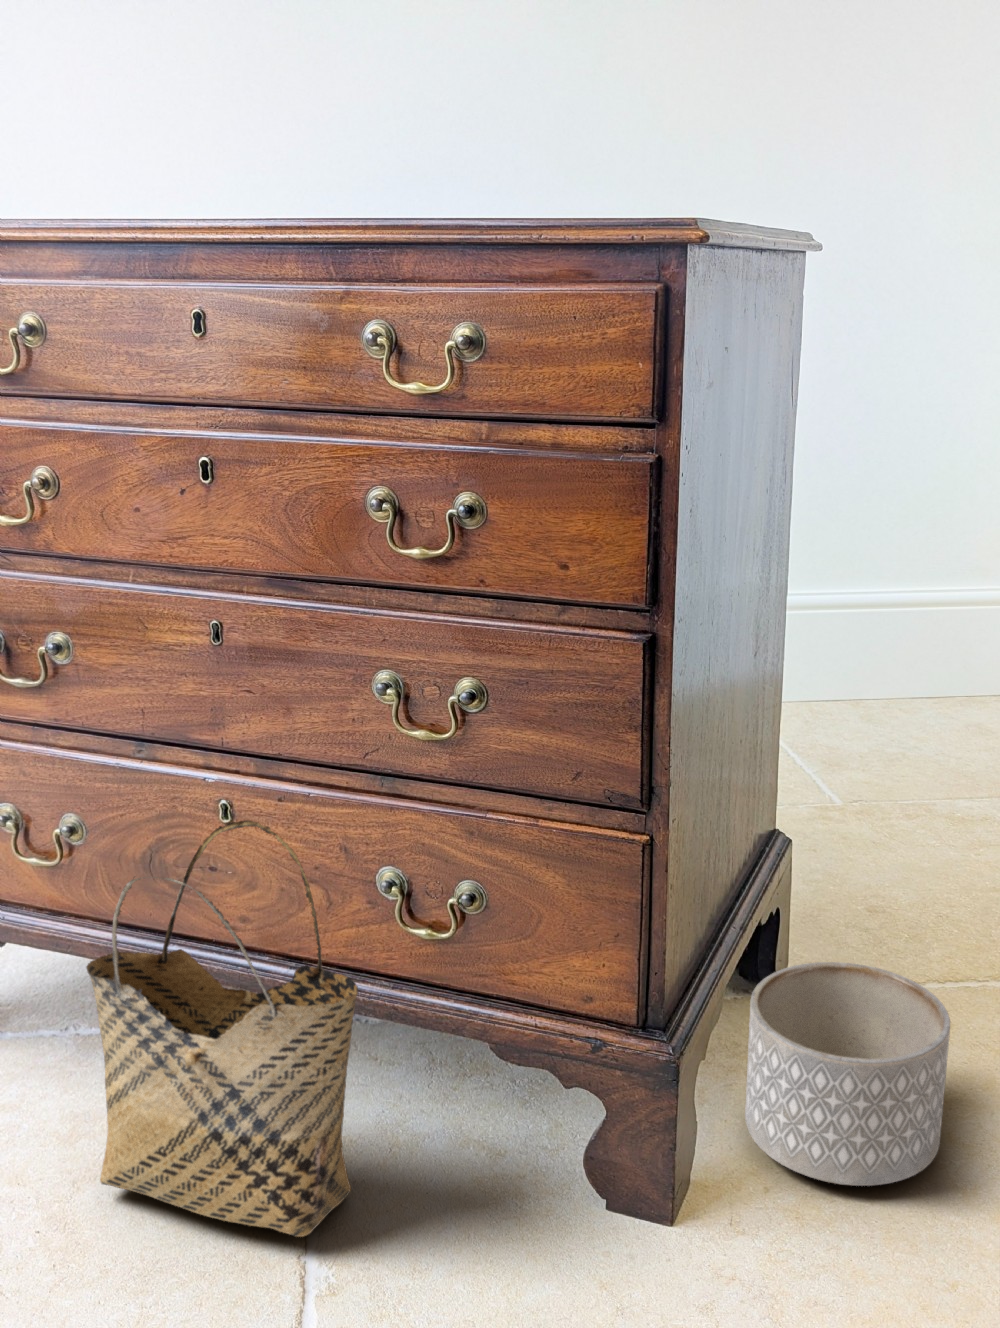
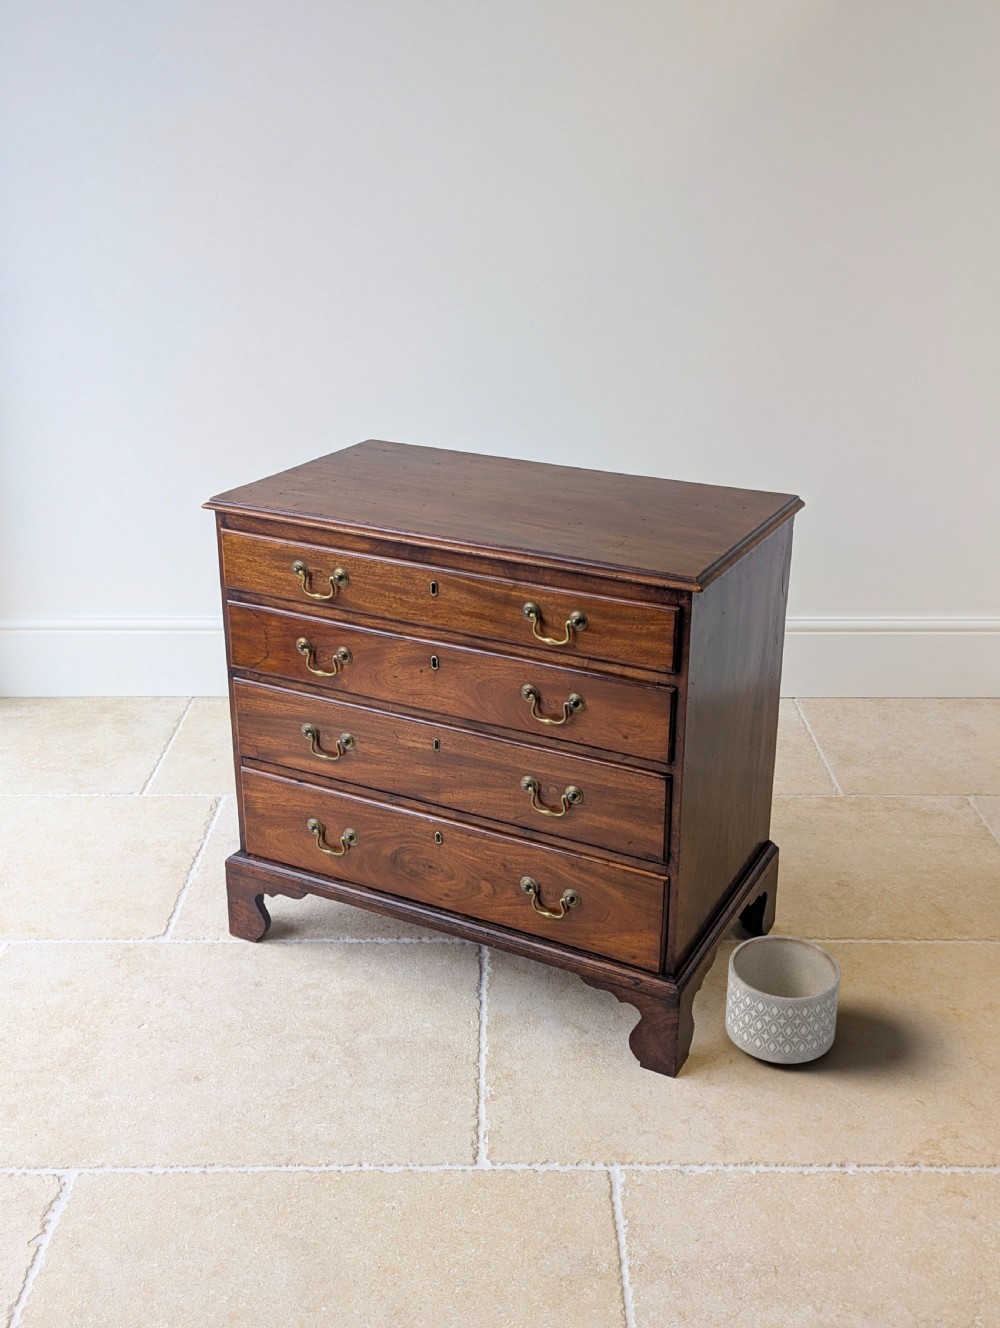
woven basket: present [86,820,358,1237] -> none [365,849,510,1070]

